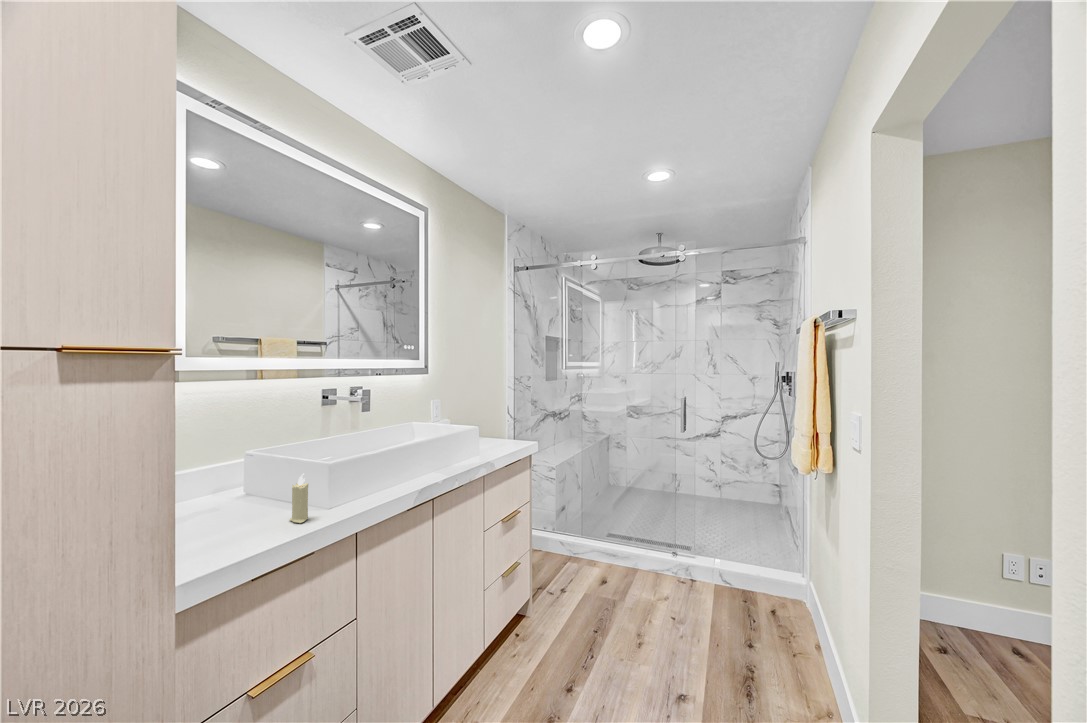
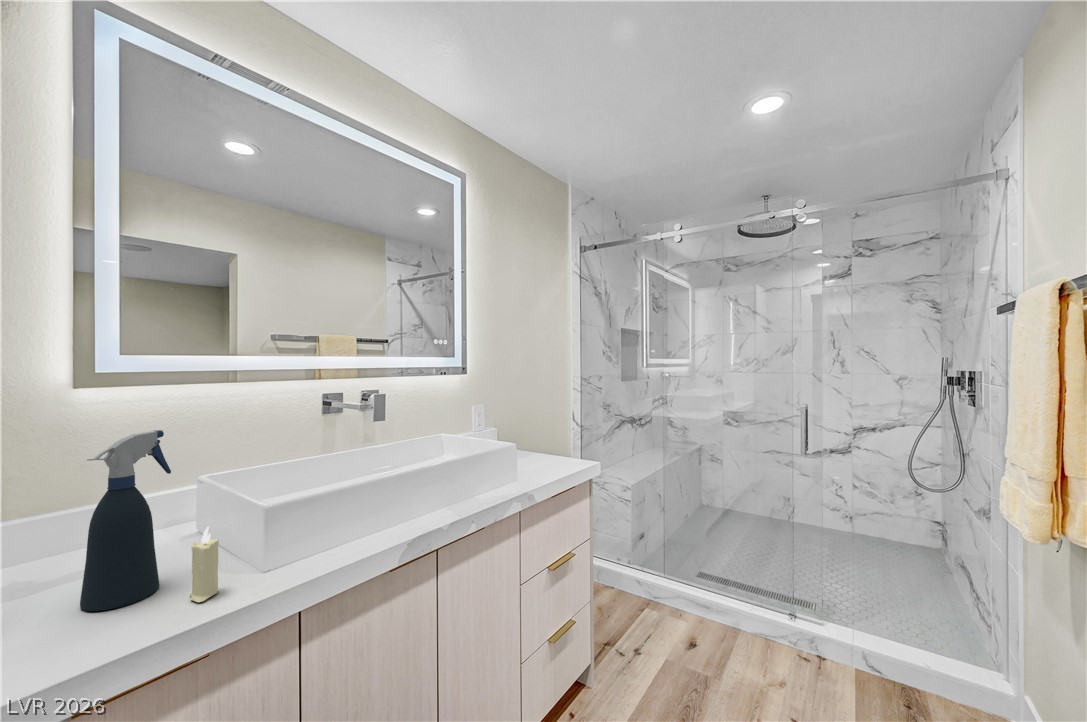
spray bottle: none [213,411,261,531] -> present [80,430,171,611]

